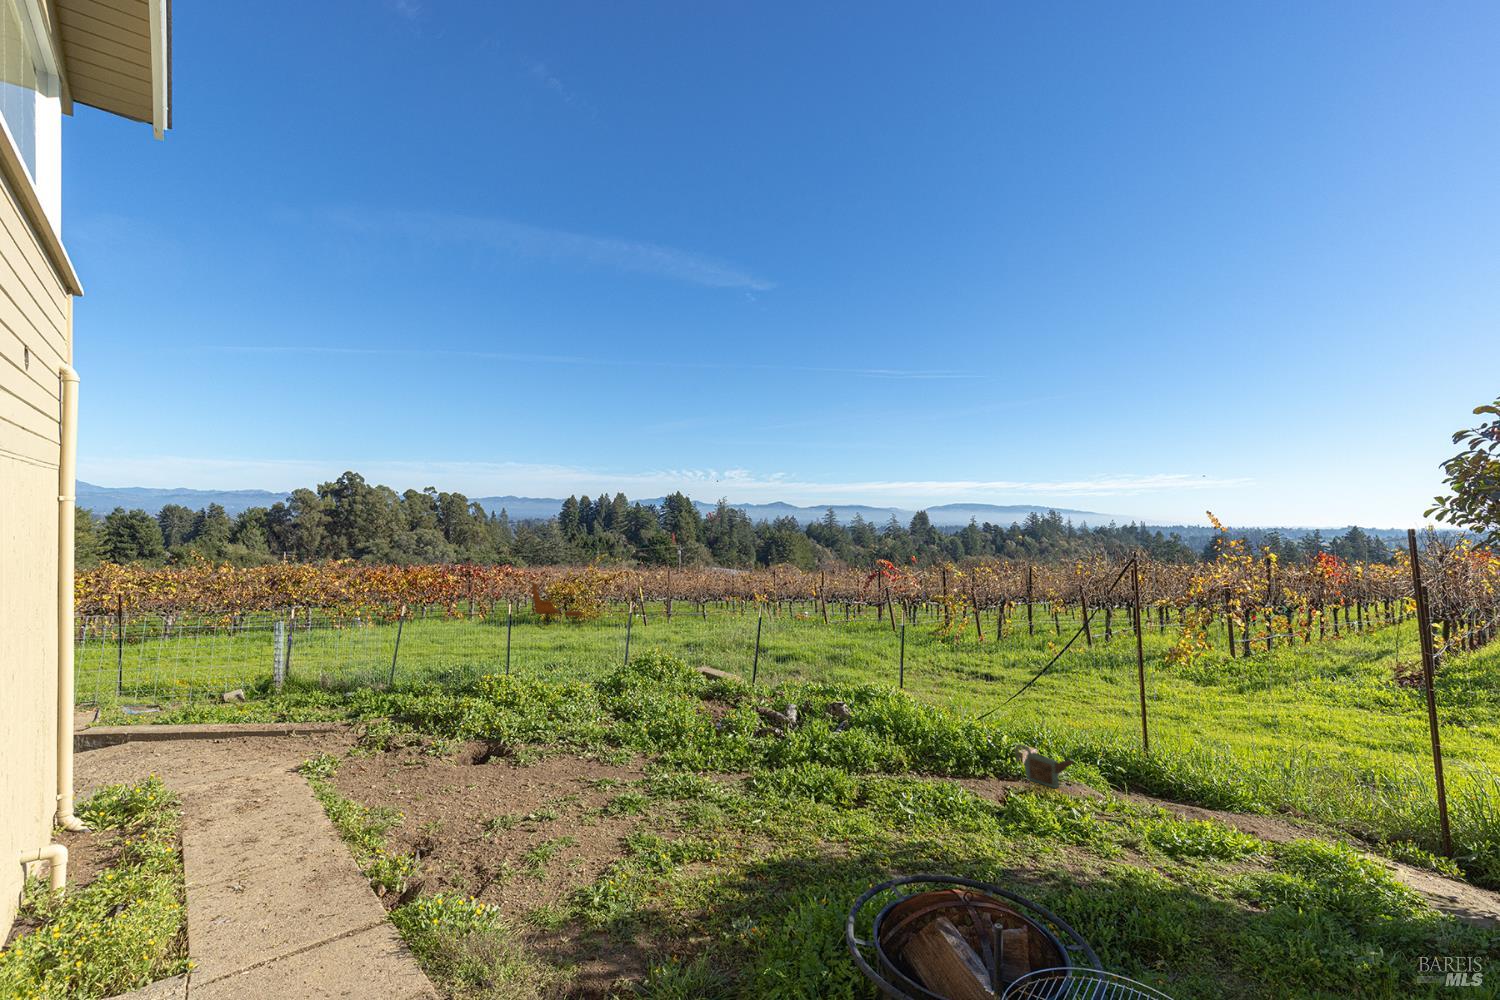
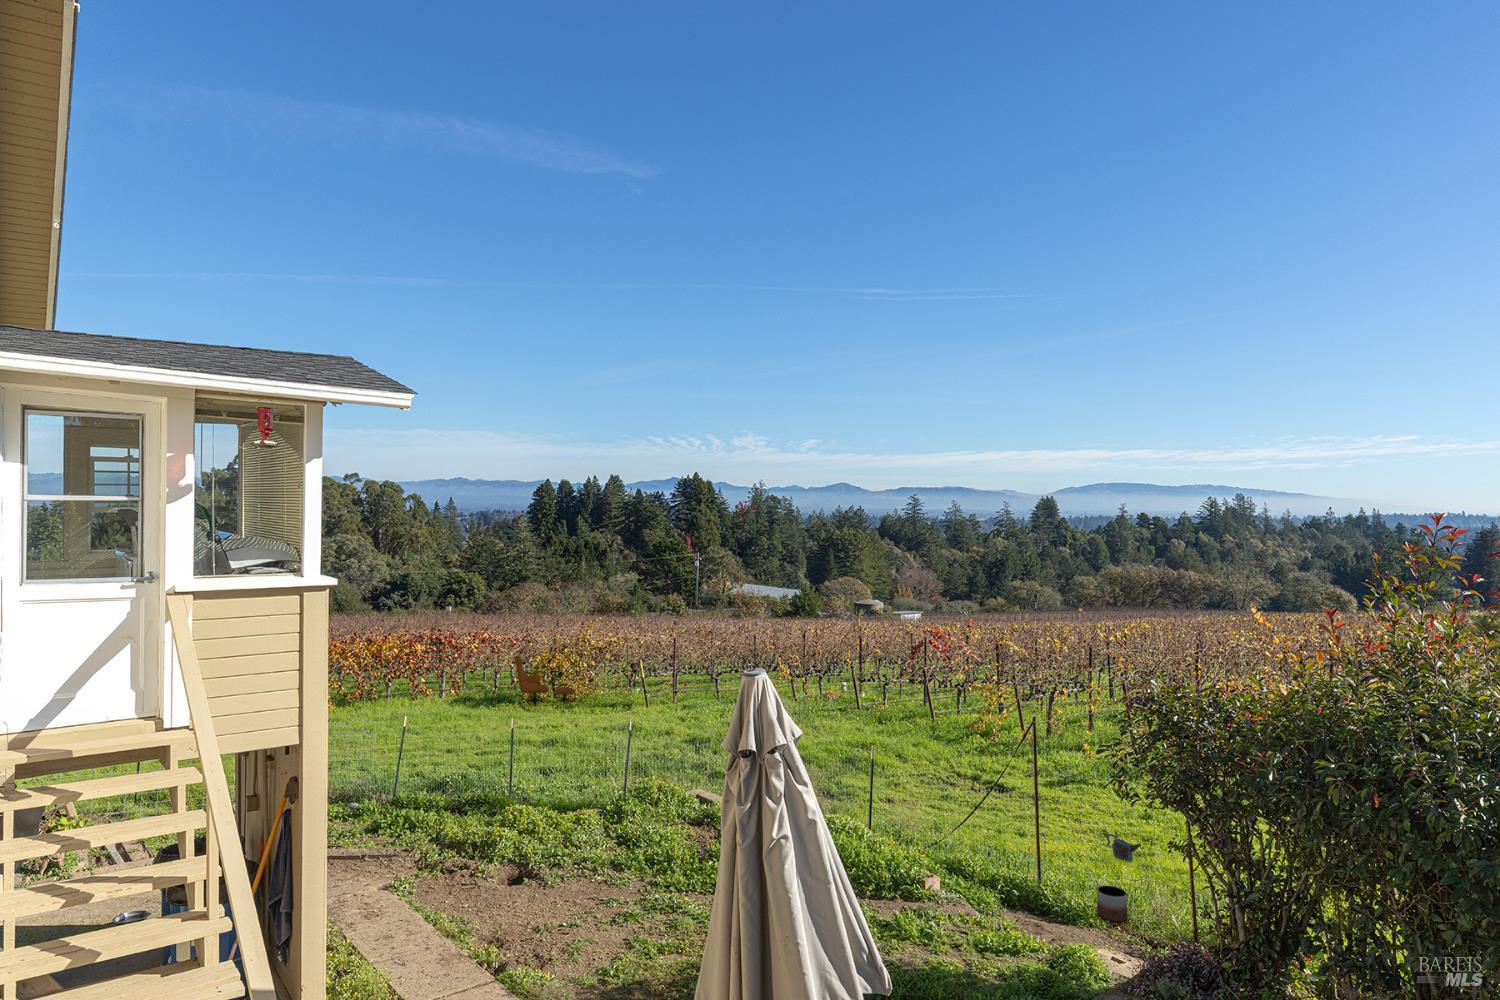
watering can: present [1015,745,1074,788] -> present [1107,834,1141,861]
planter: none [1240,752,1292,799] -> present [1097,886,1128,922]

